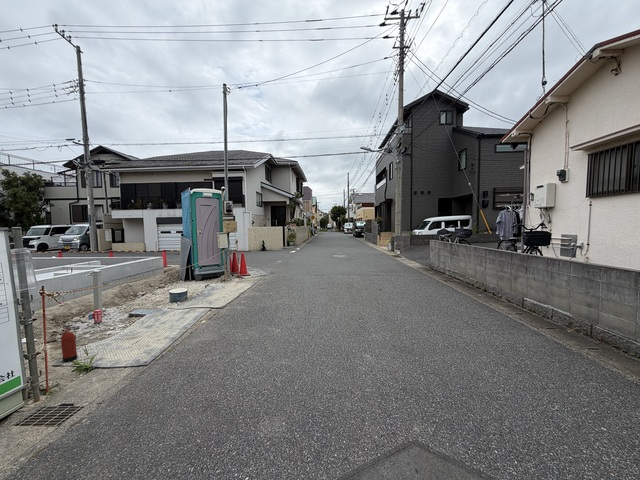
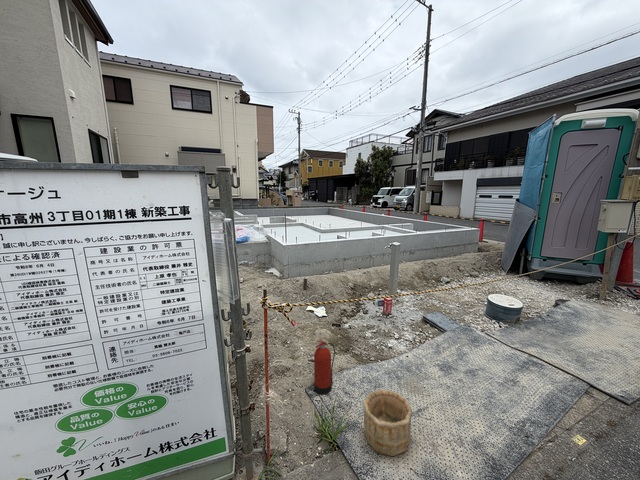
wooden bucket: none [107,332,136,358] -> present [363,389,413,456]

